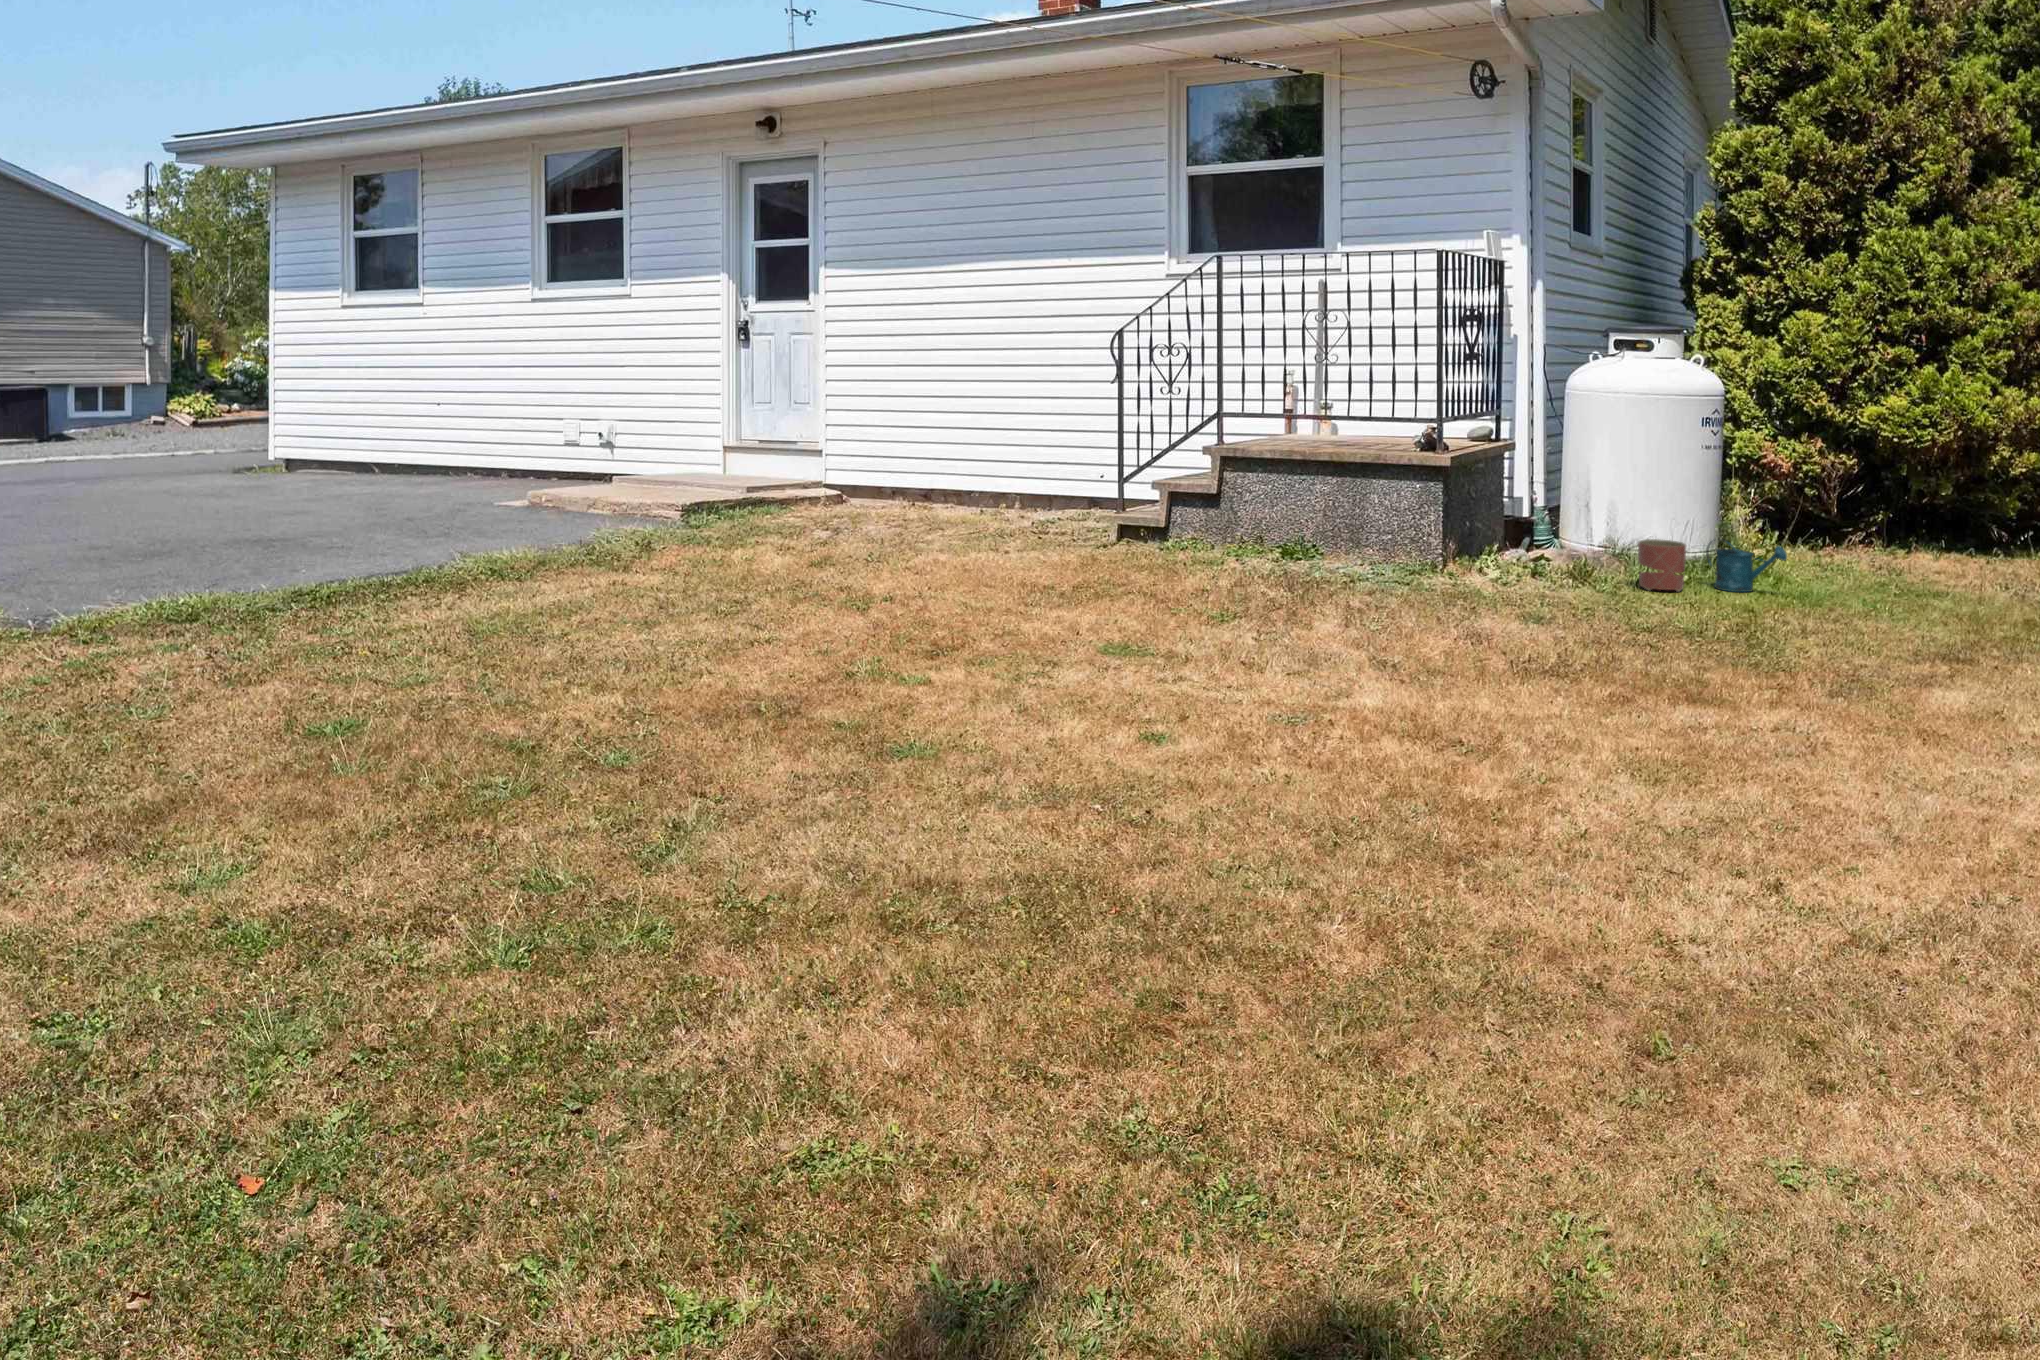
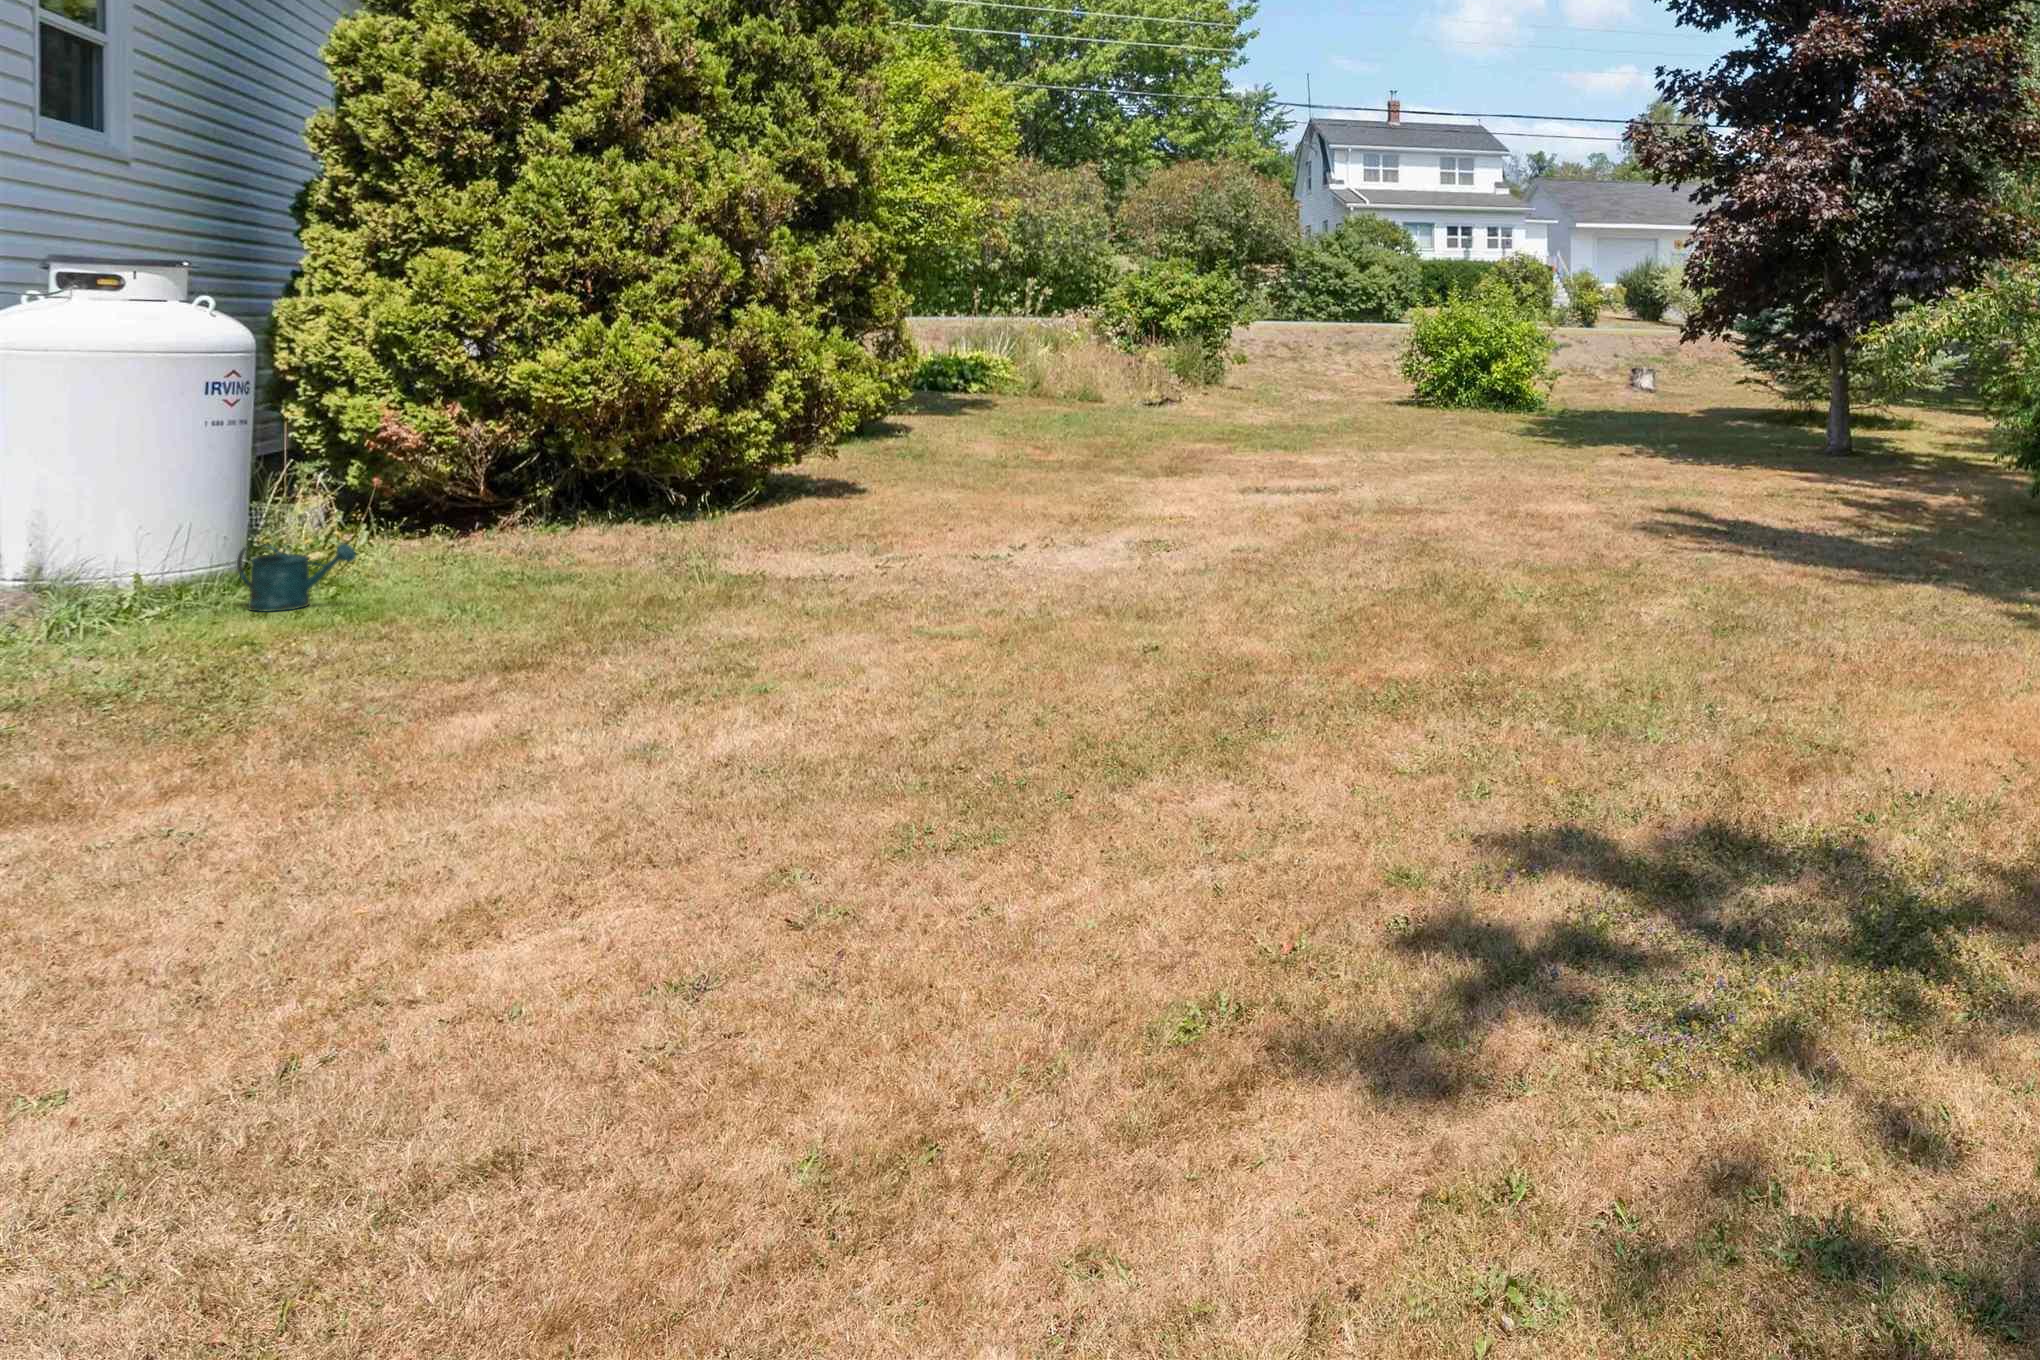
planter: present [1638,539,1686,592] -> none [109,554,194,629]

